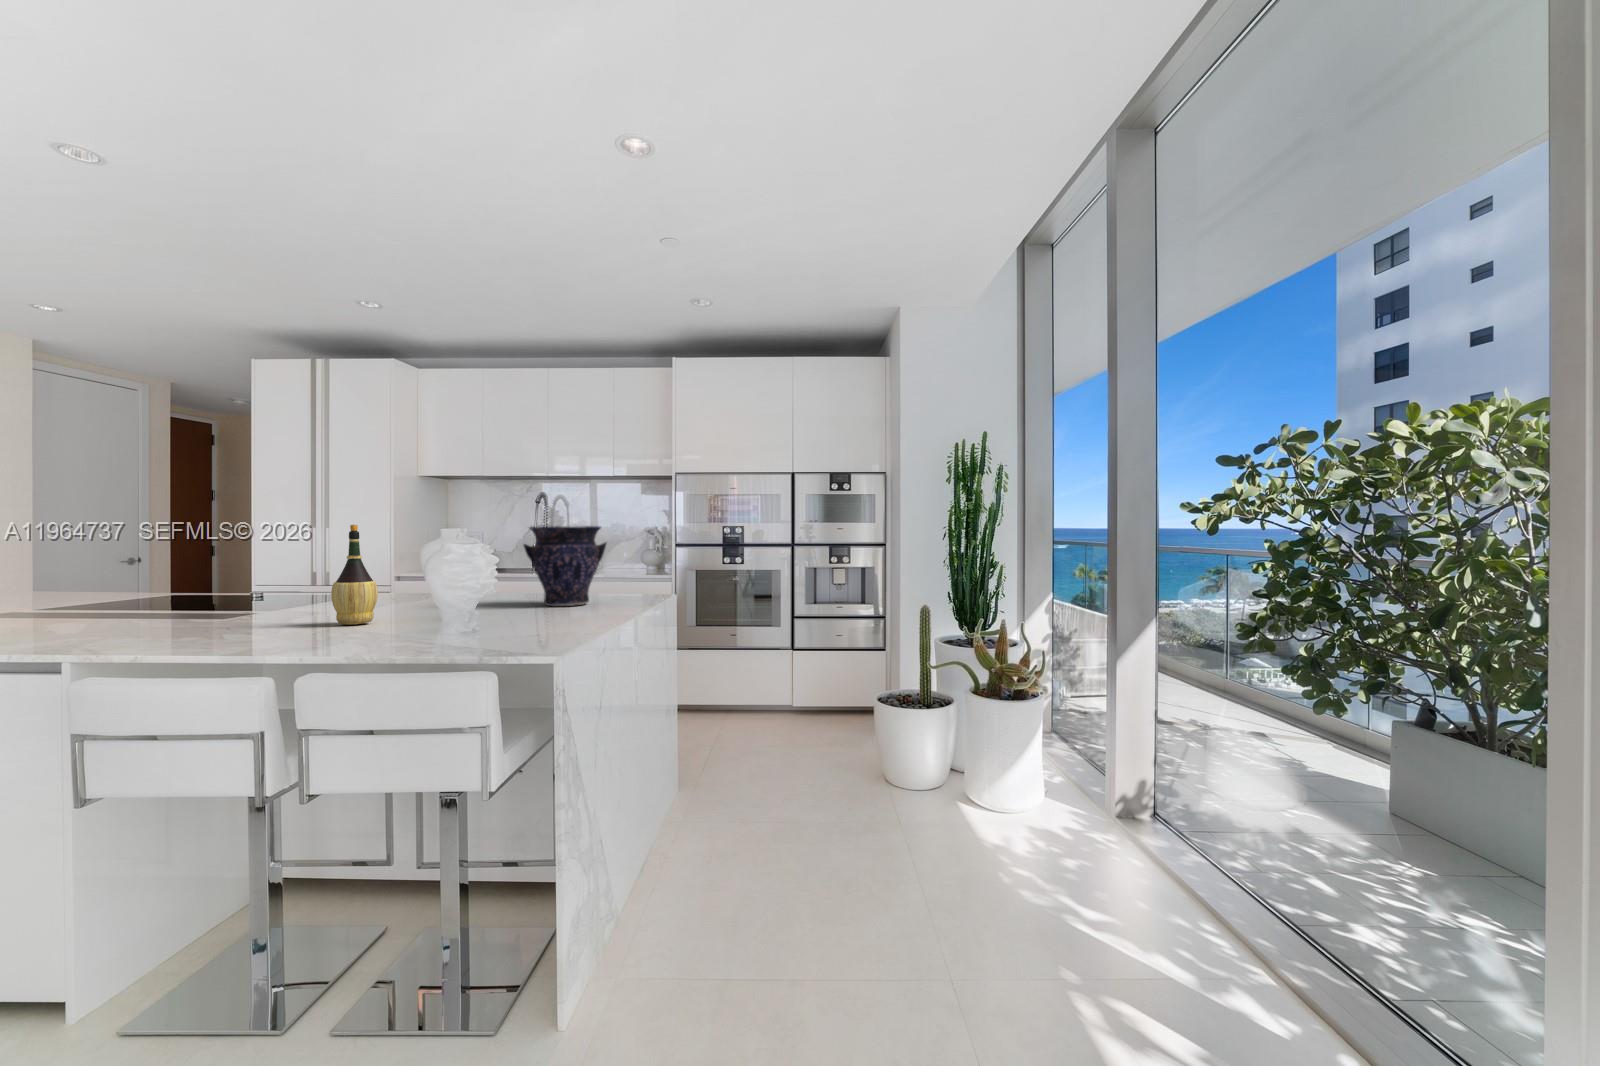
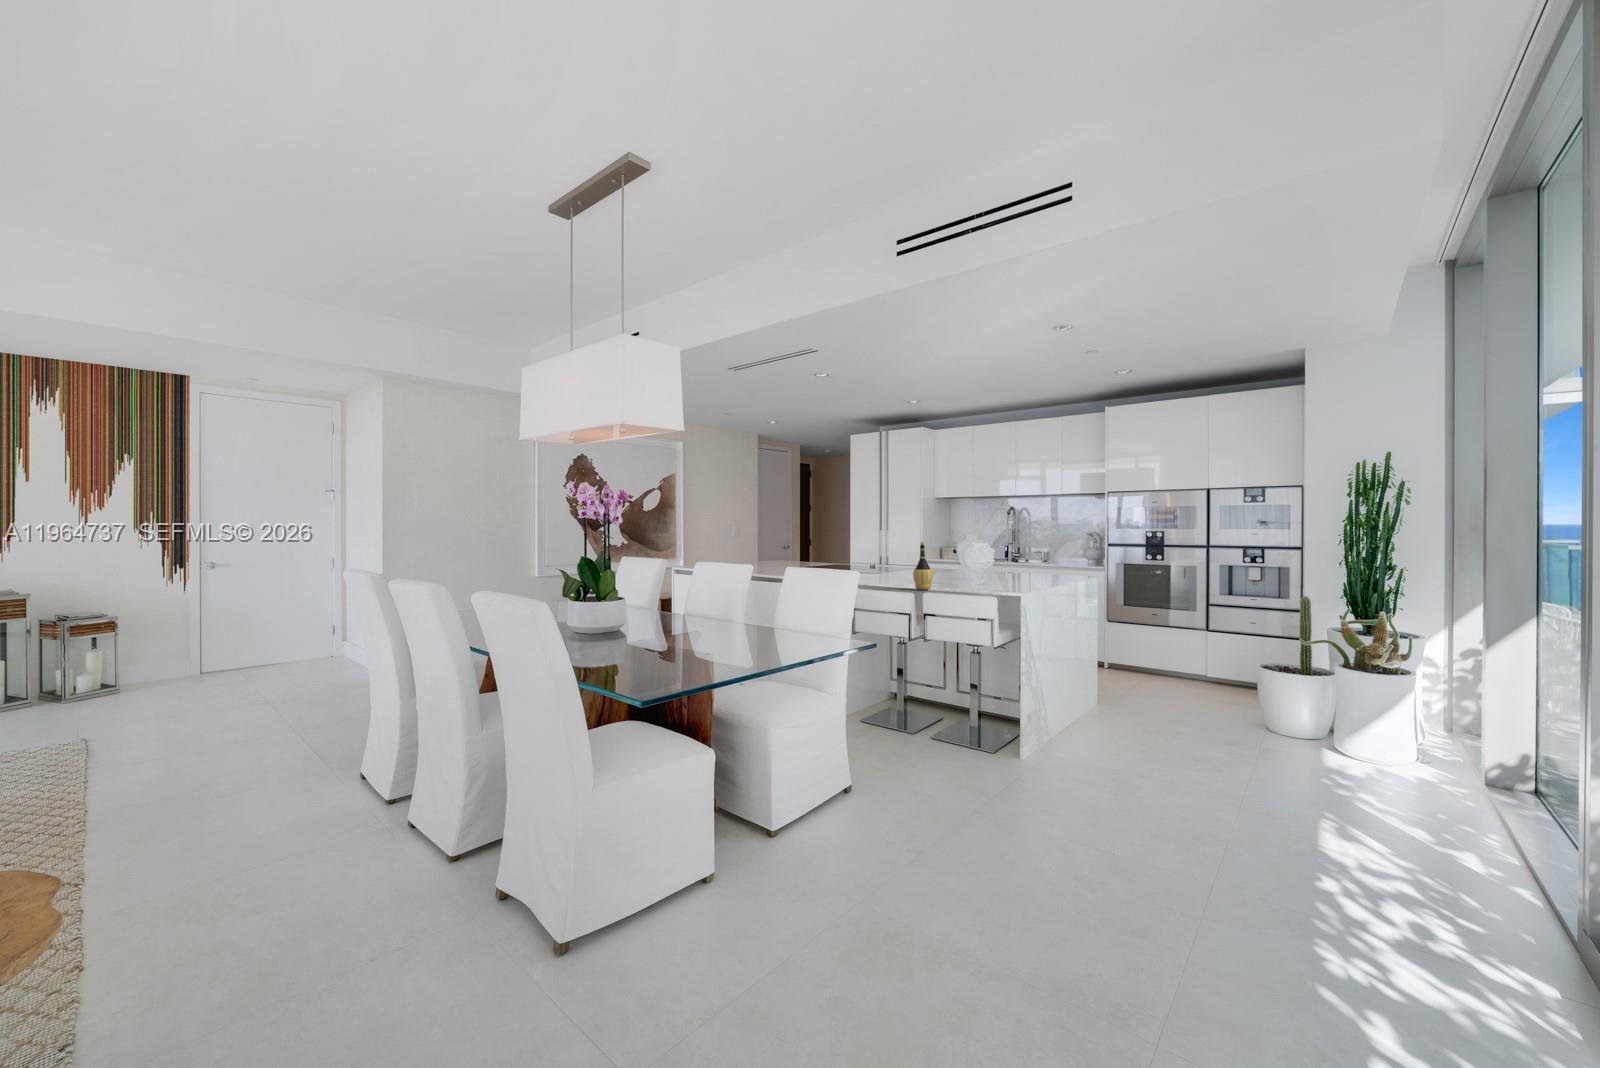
vase: present [524,526,607,606] -> none [1001,539,1050,586]

